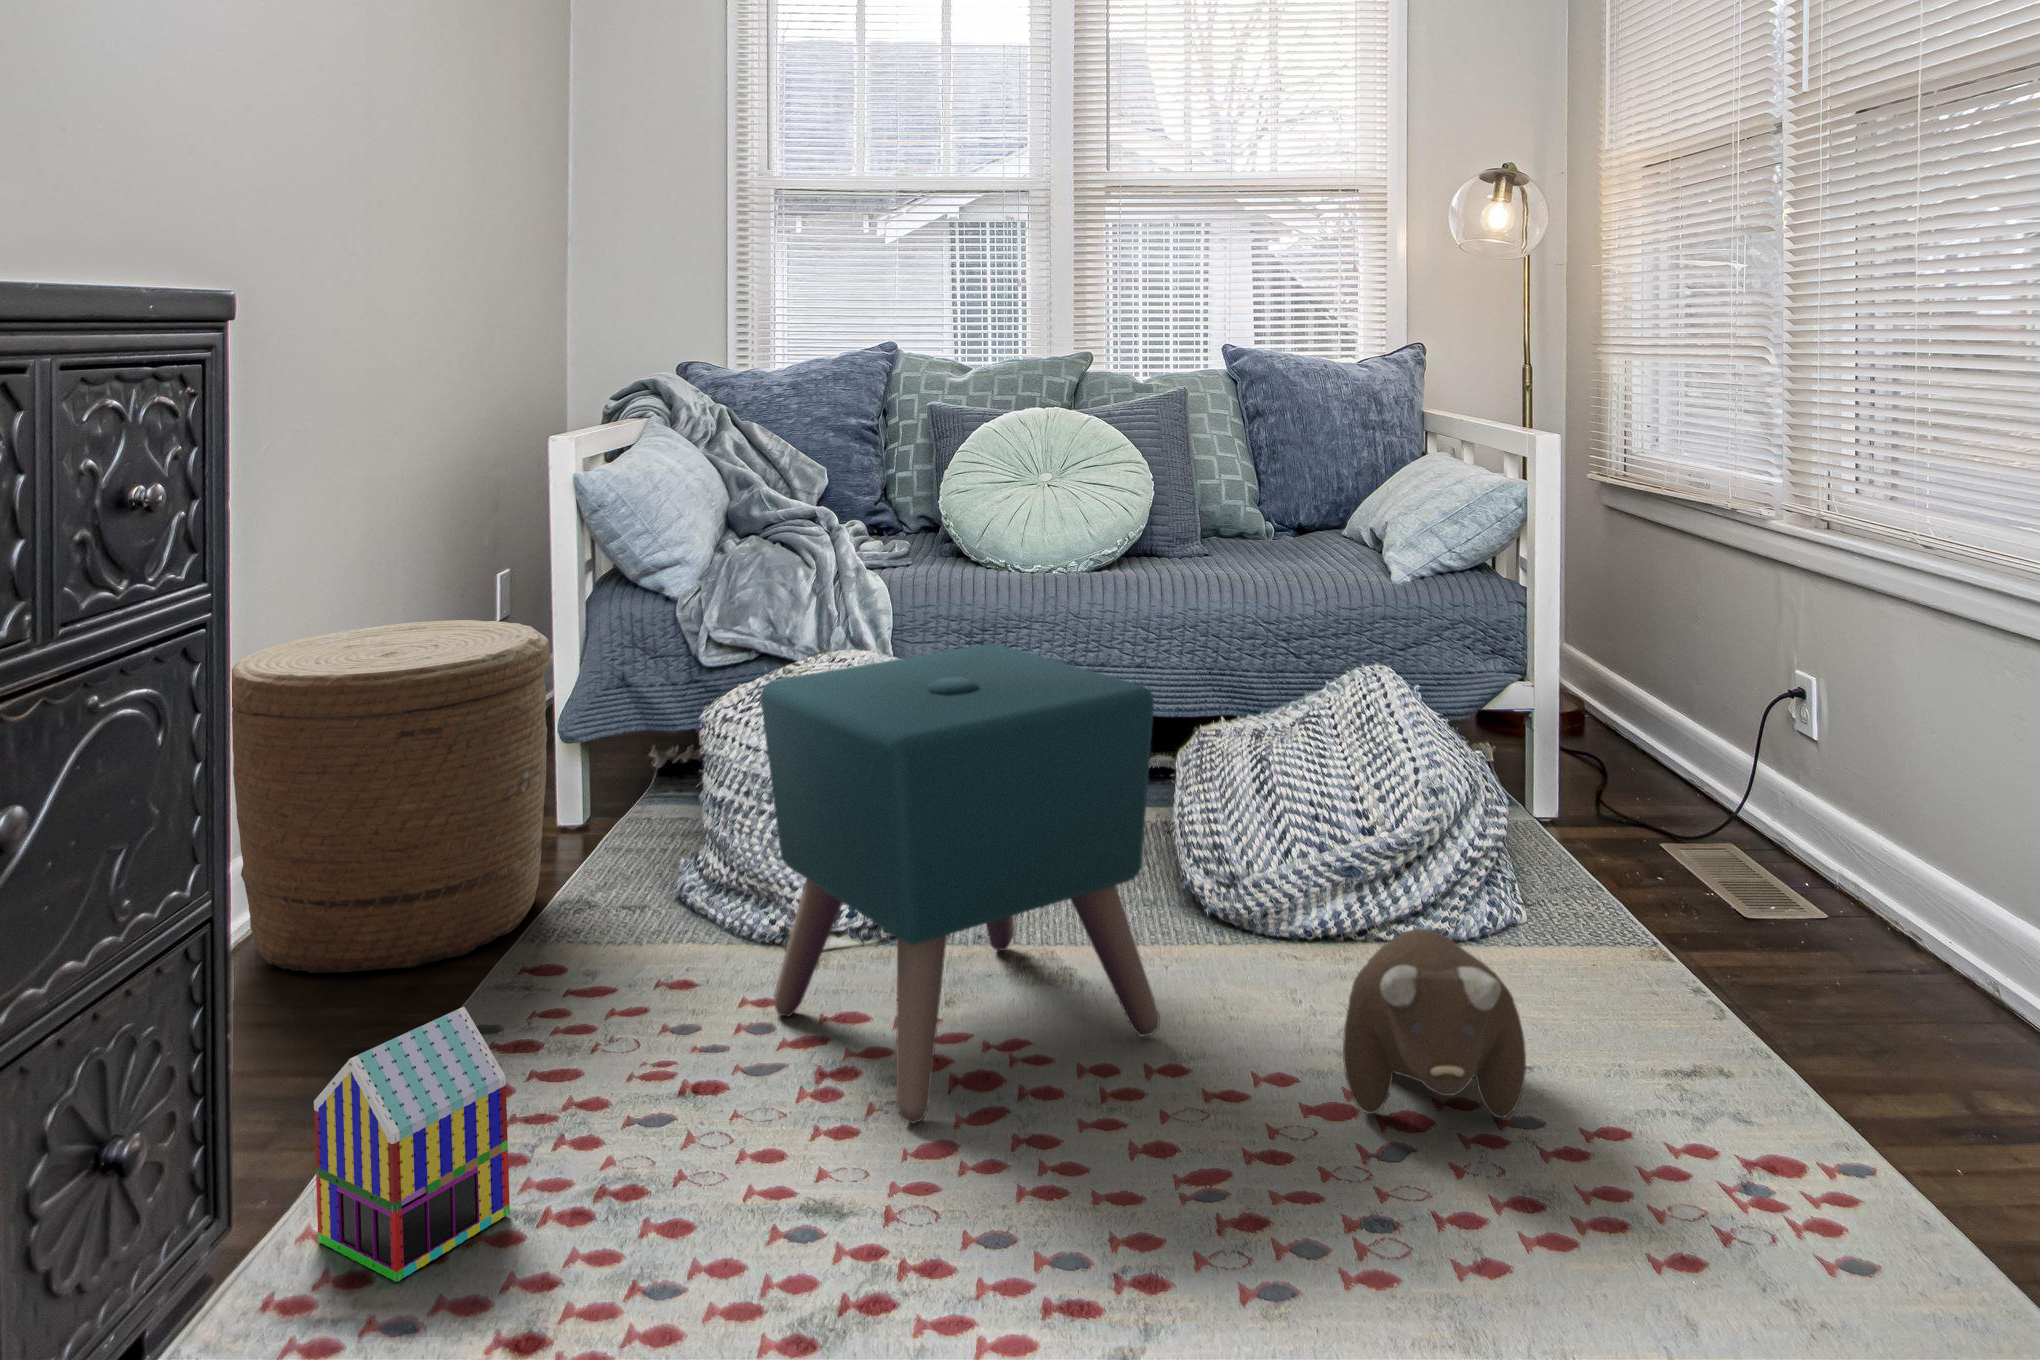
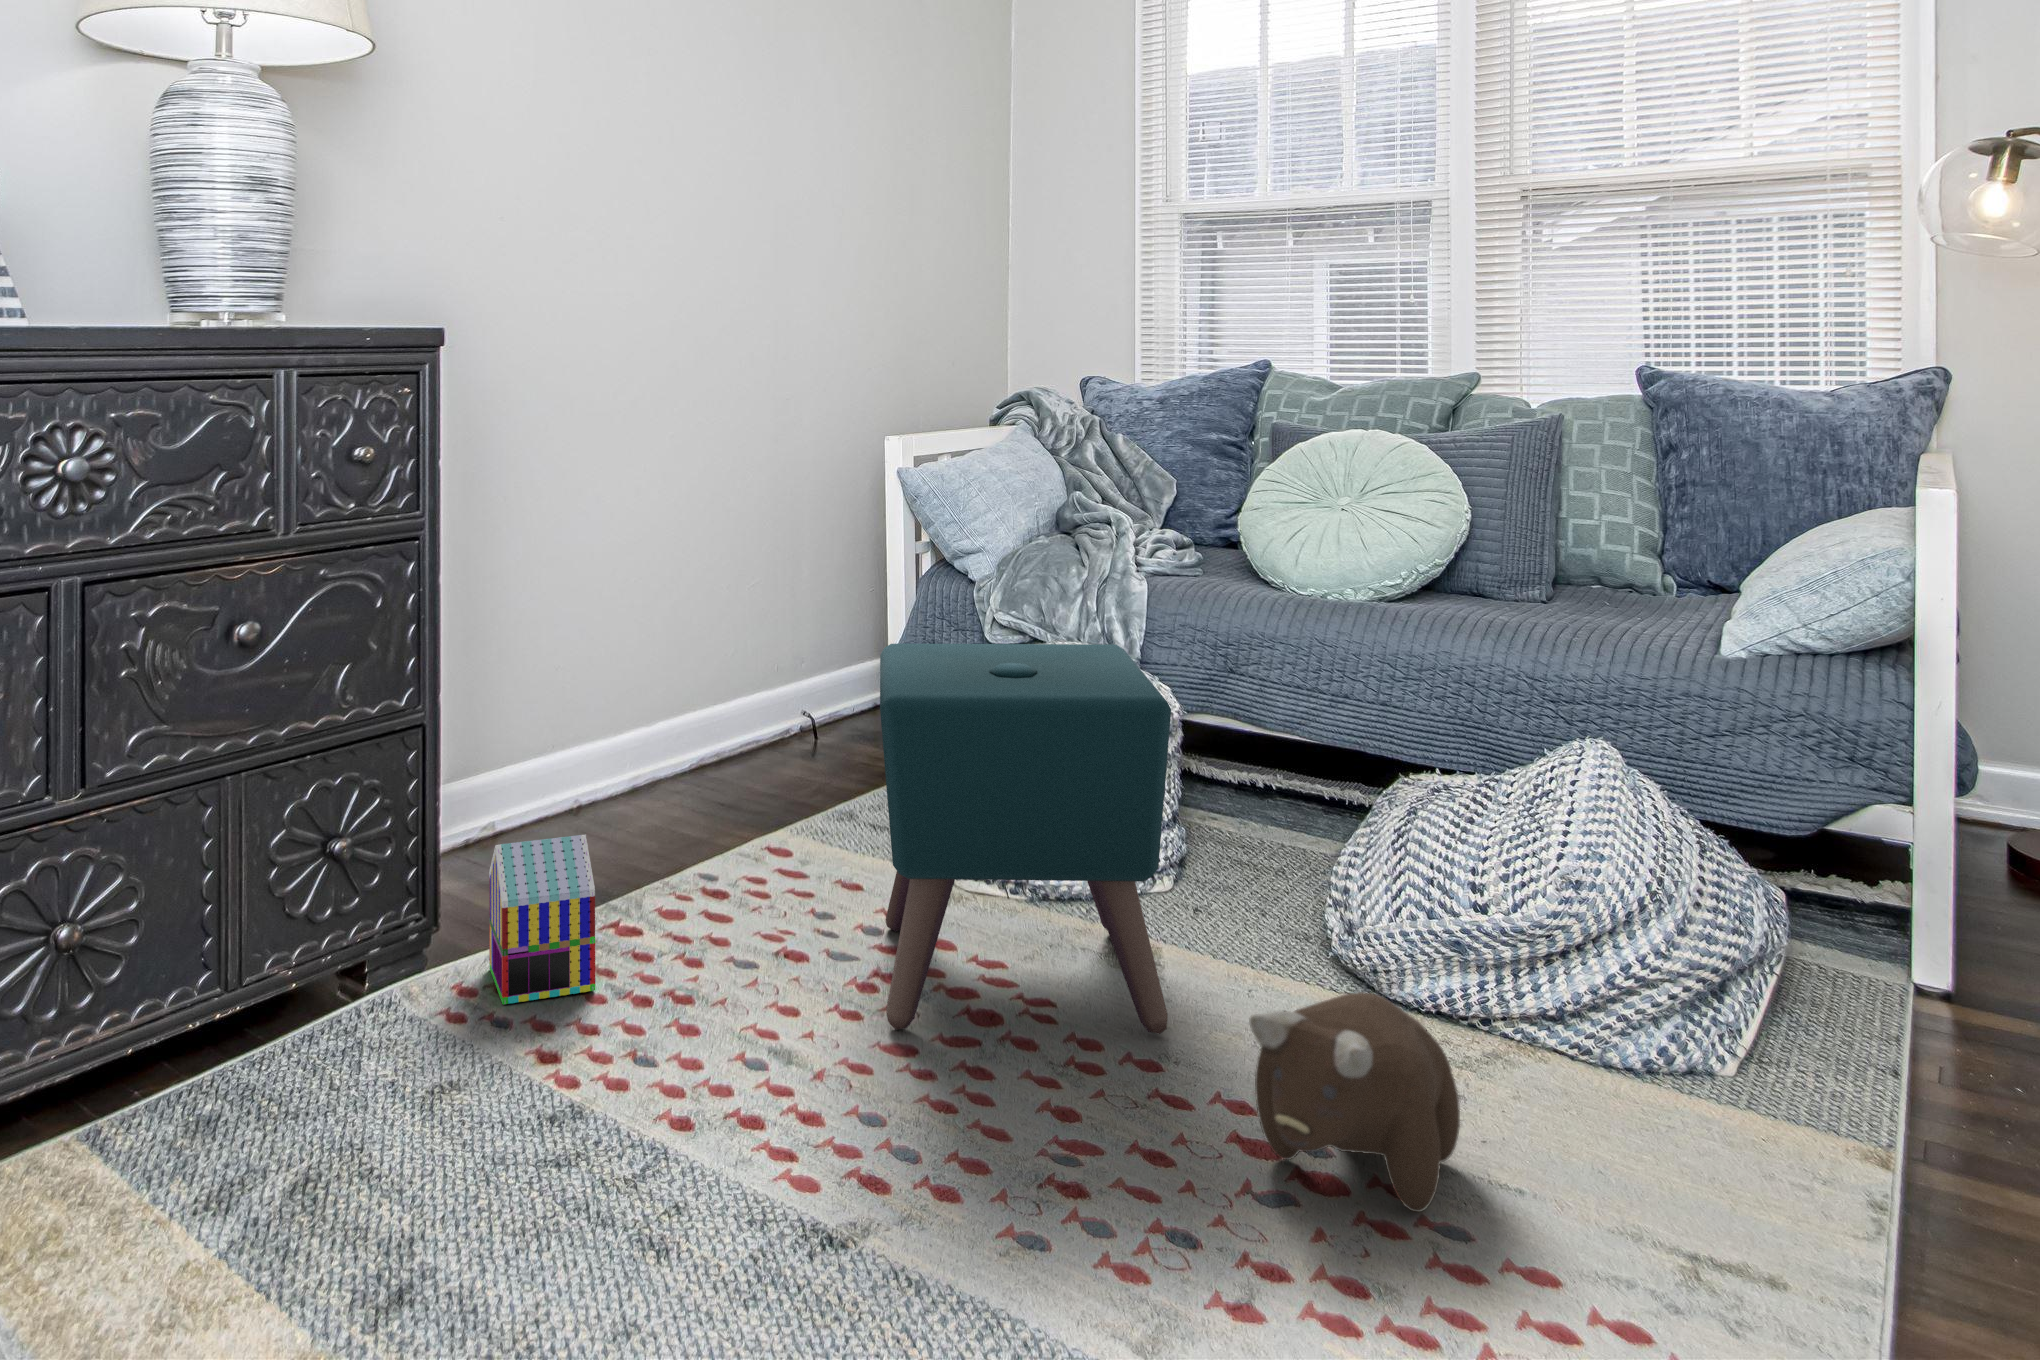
woven basket: present [232,620,551,973] -> none [601,569,832,830]

